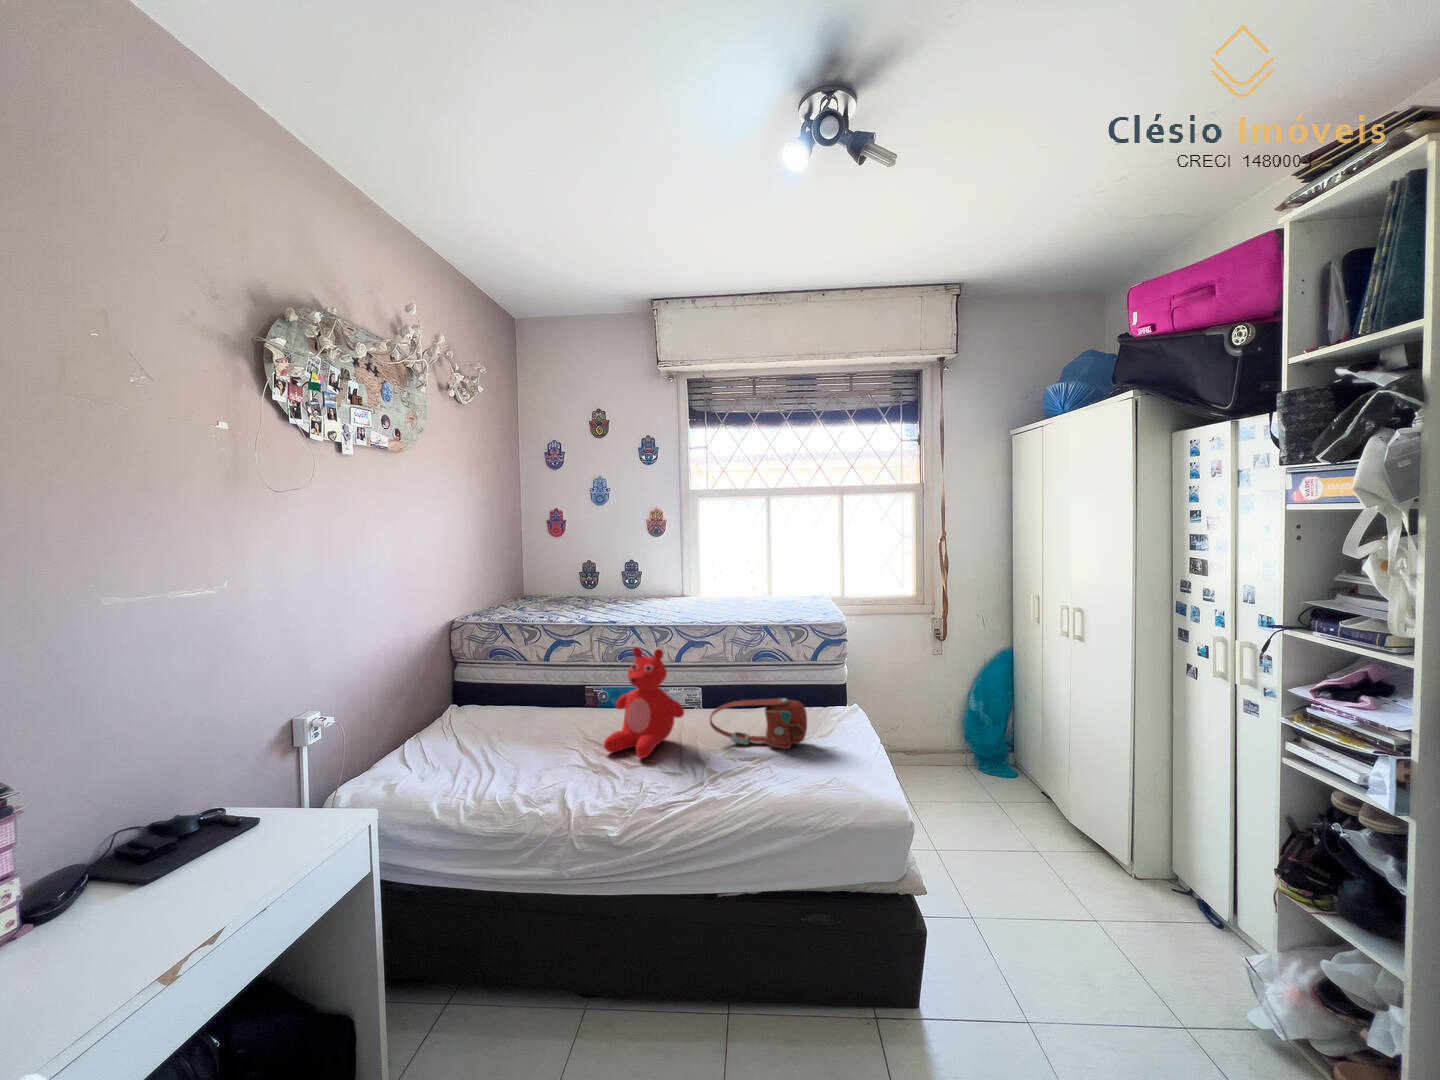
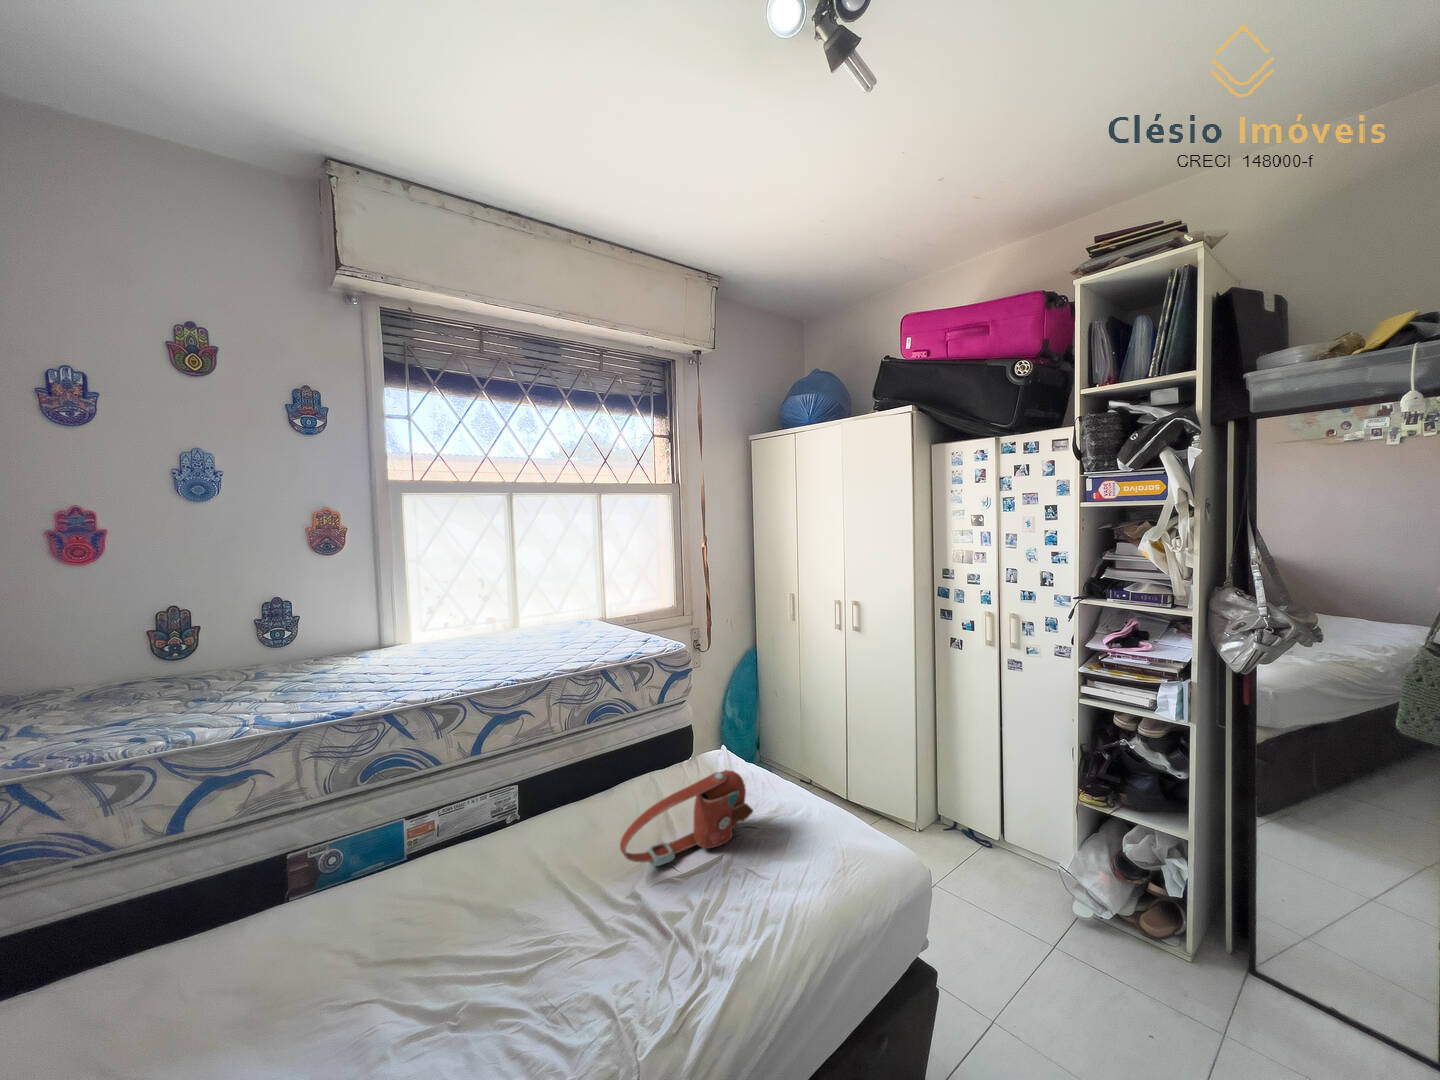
teddy bear: present [604,647,684,758] -> none [436,761,593,1011]

